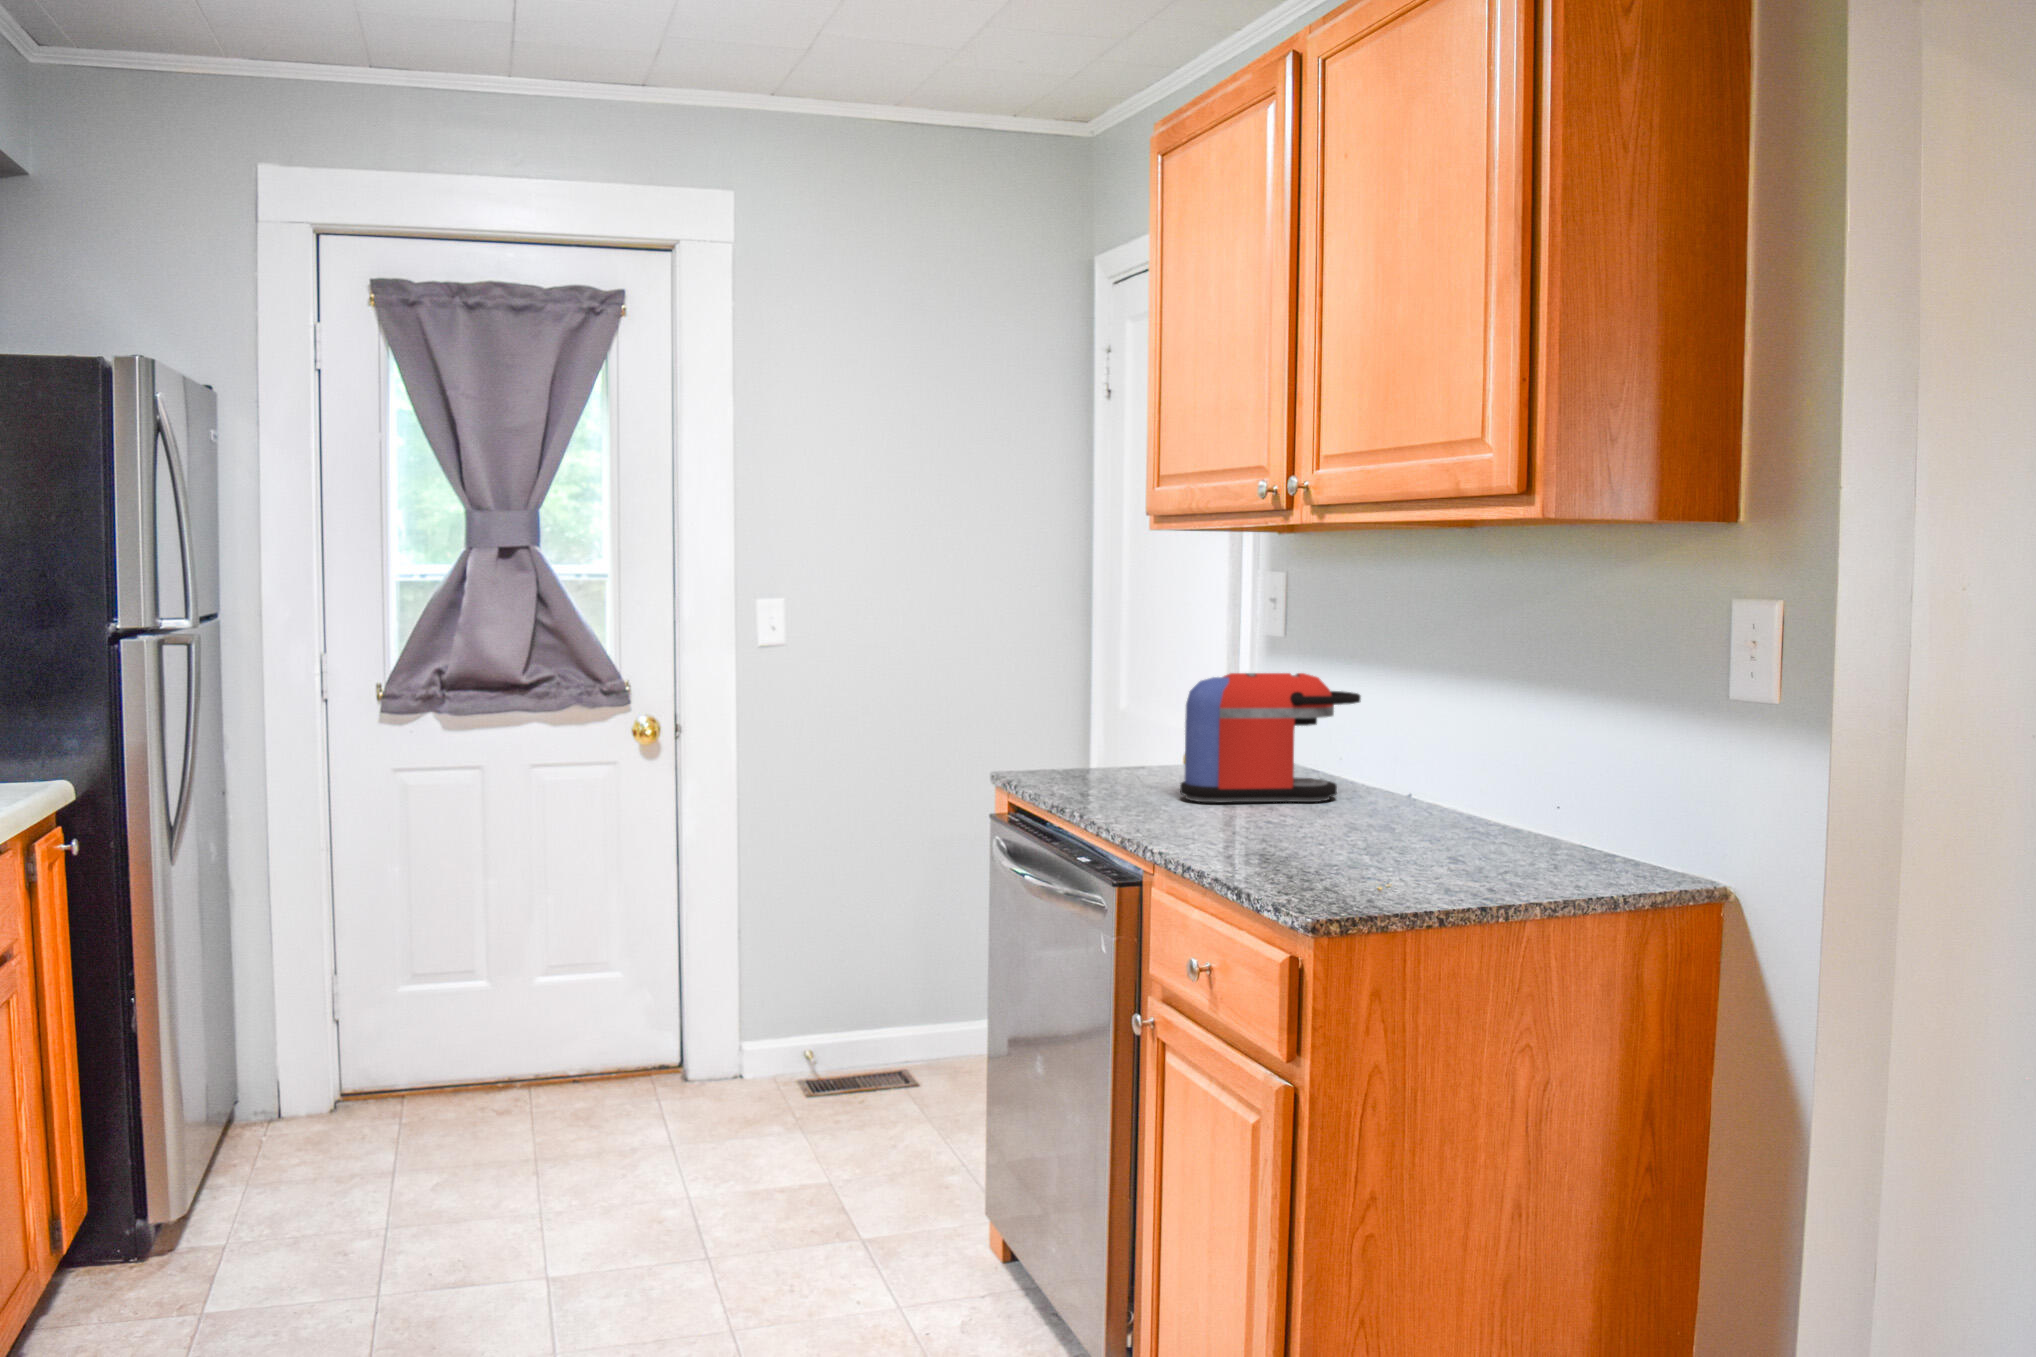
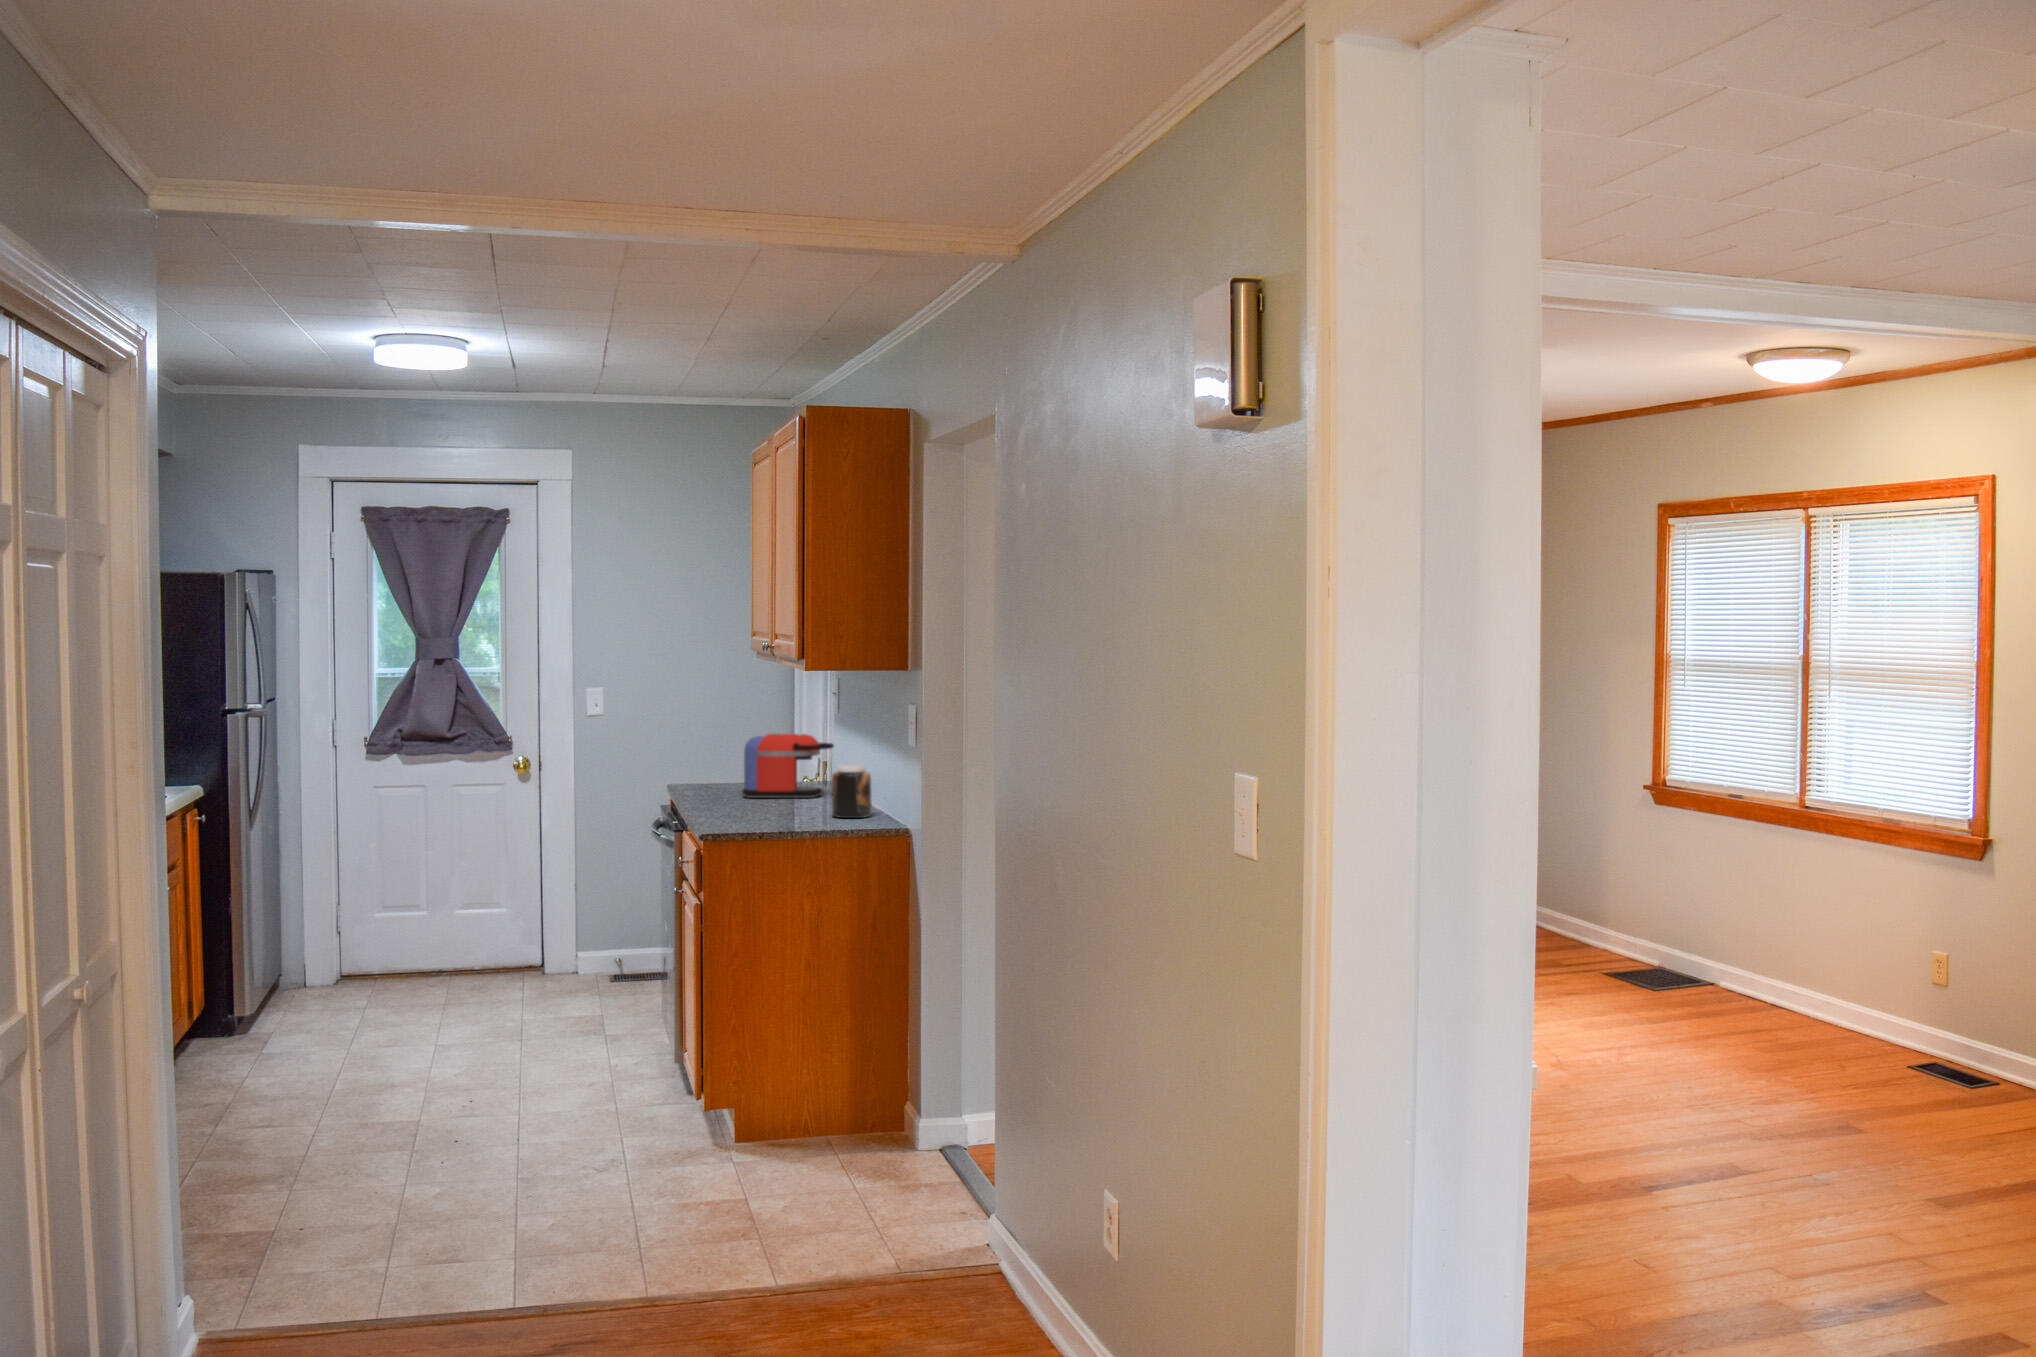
jar: none [1487,739,1583,860] -> present [832,765,872,818]

